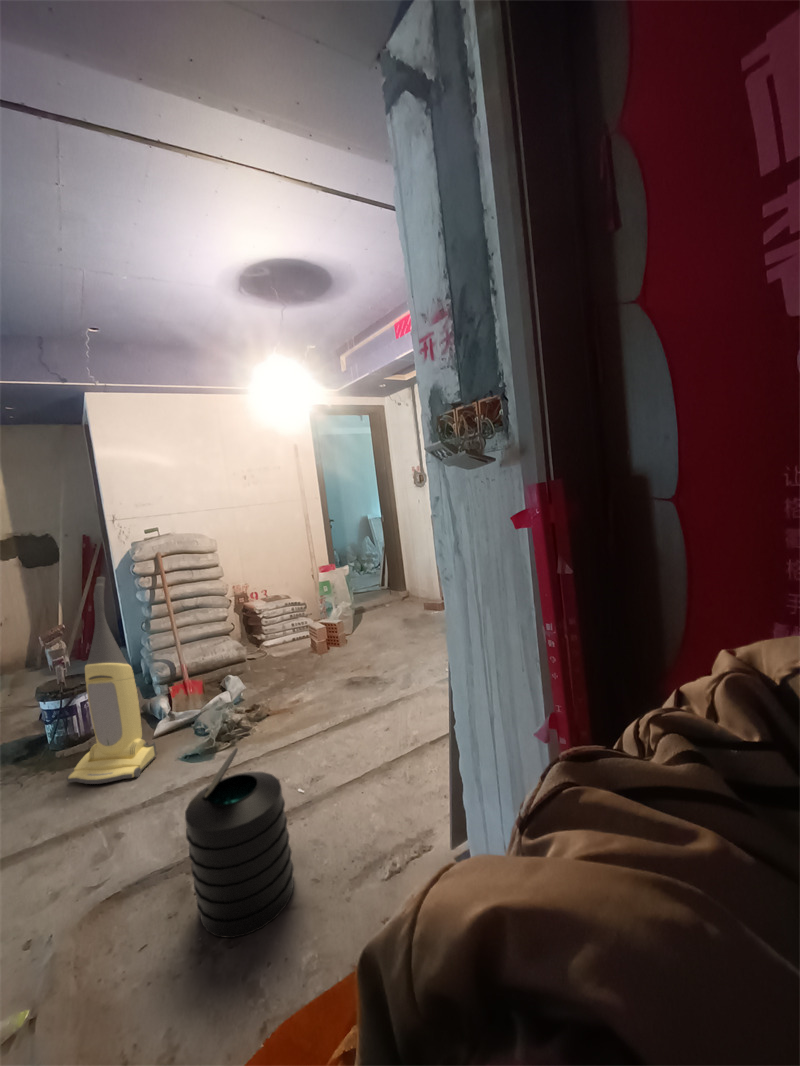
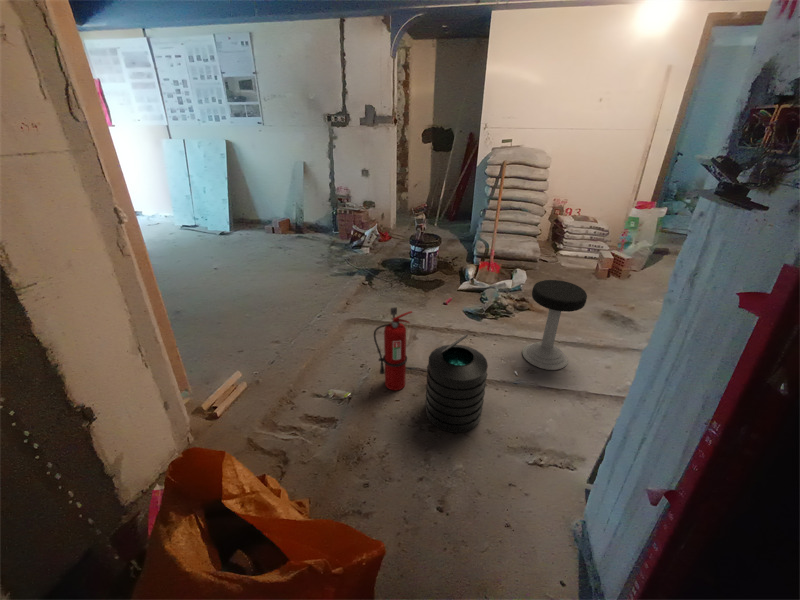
vacuum cleaner: present [67,577,157,784] -> none [409,179,455,310]
stool: none [276,648,348,770] -> present [522,280,587,370]
fire extinguisher: none [56,764,141,946] -> present [374,307,412,390]

